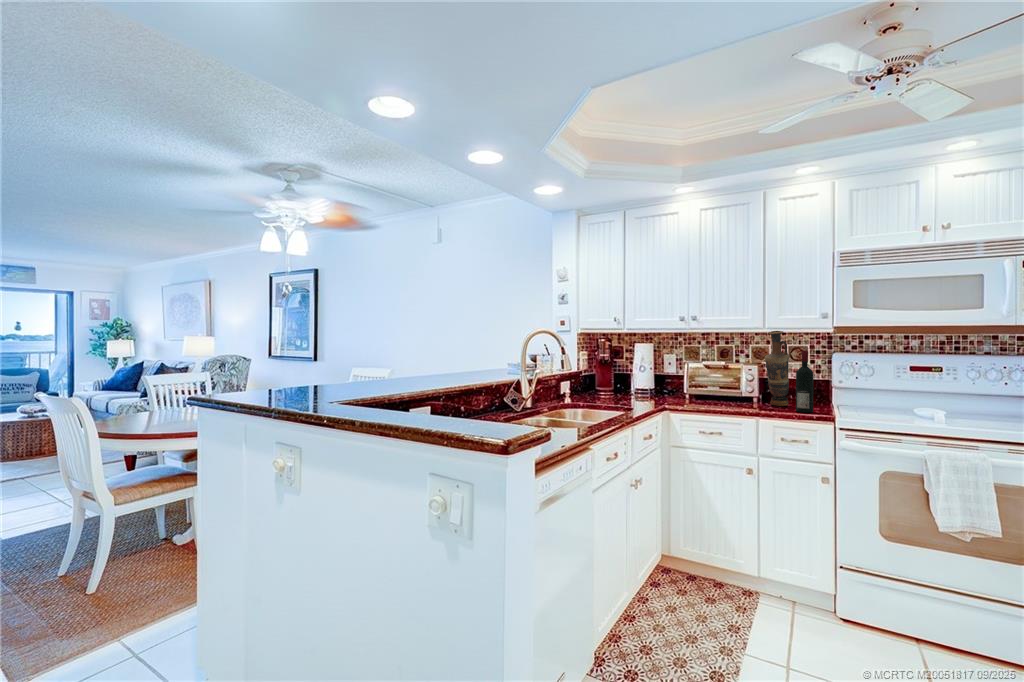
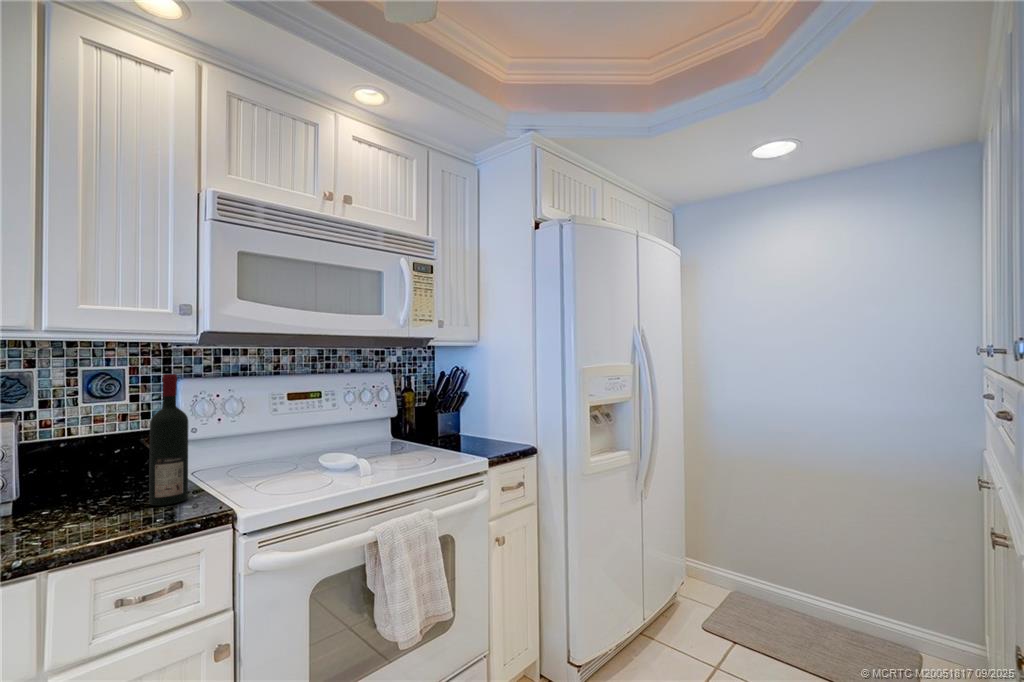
vase: present [765,331,790,406] -> none [52,334,119,504]

